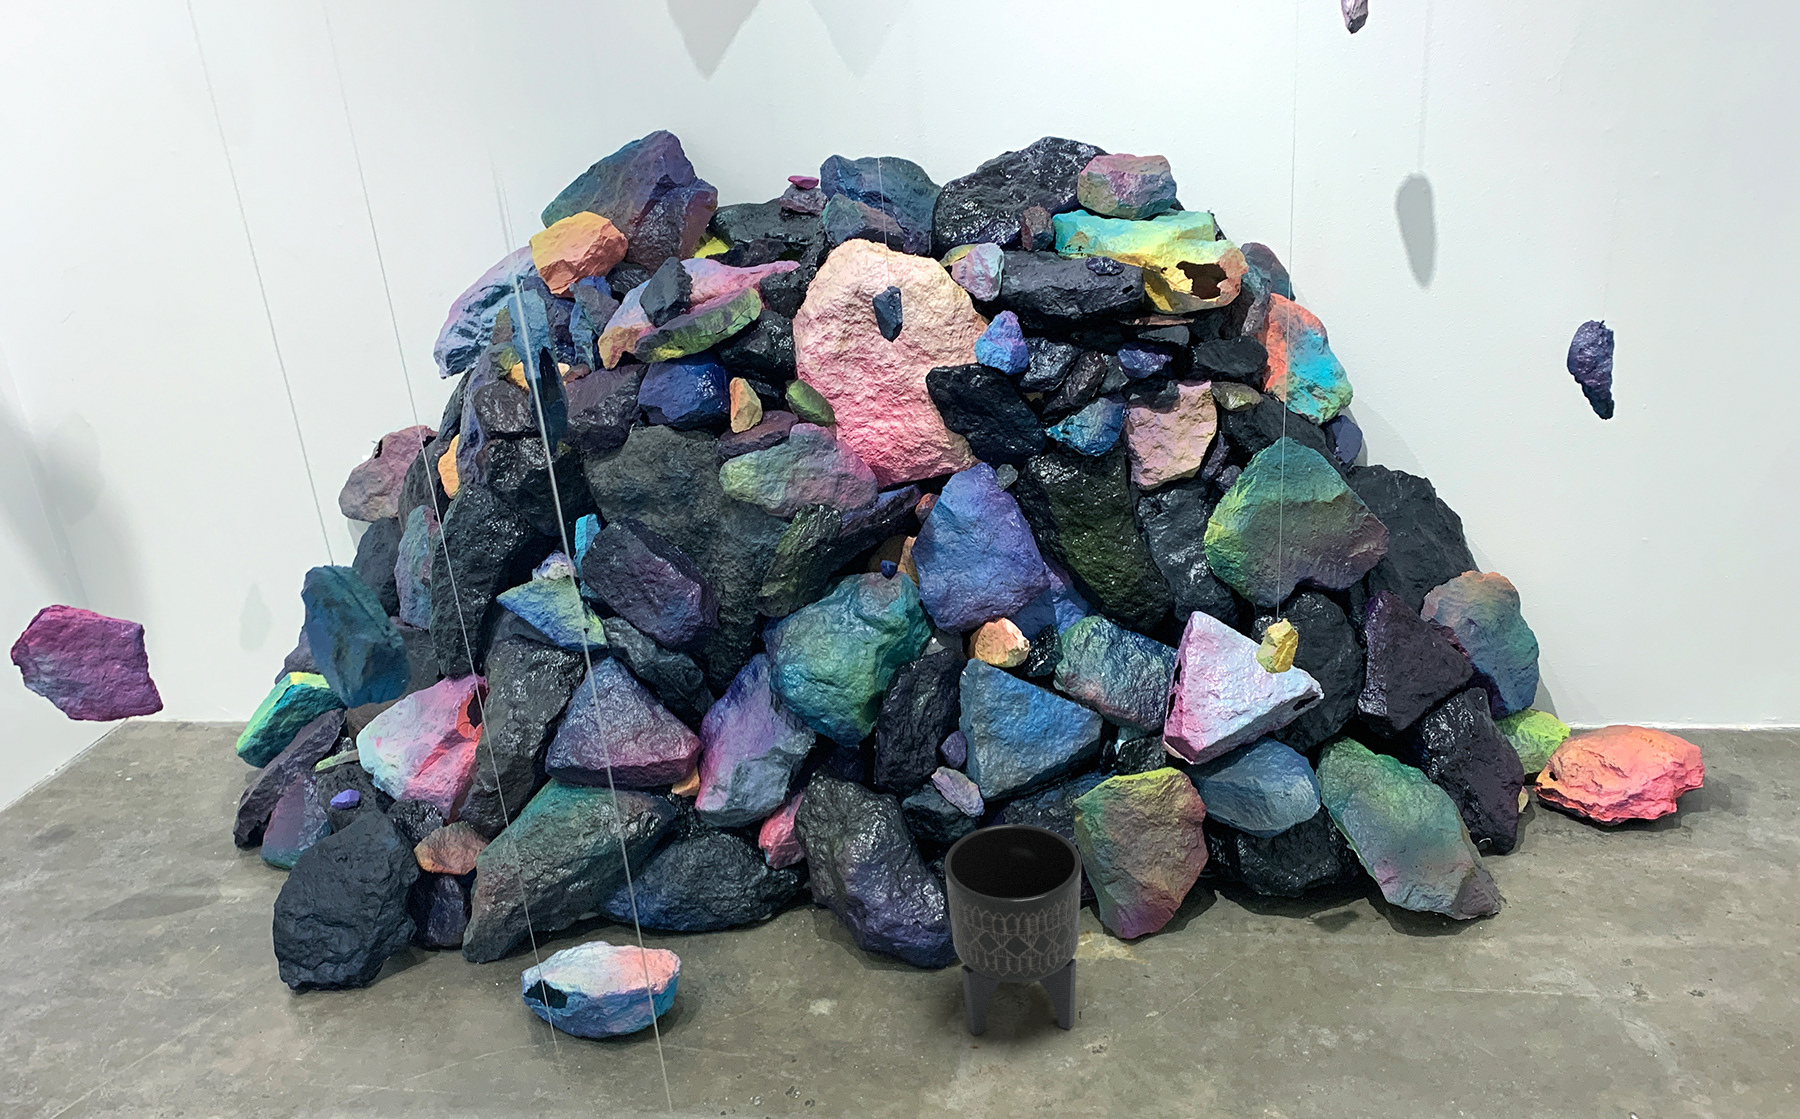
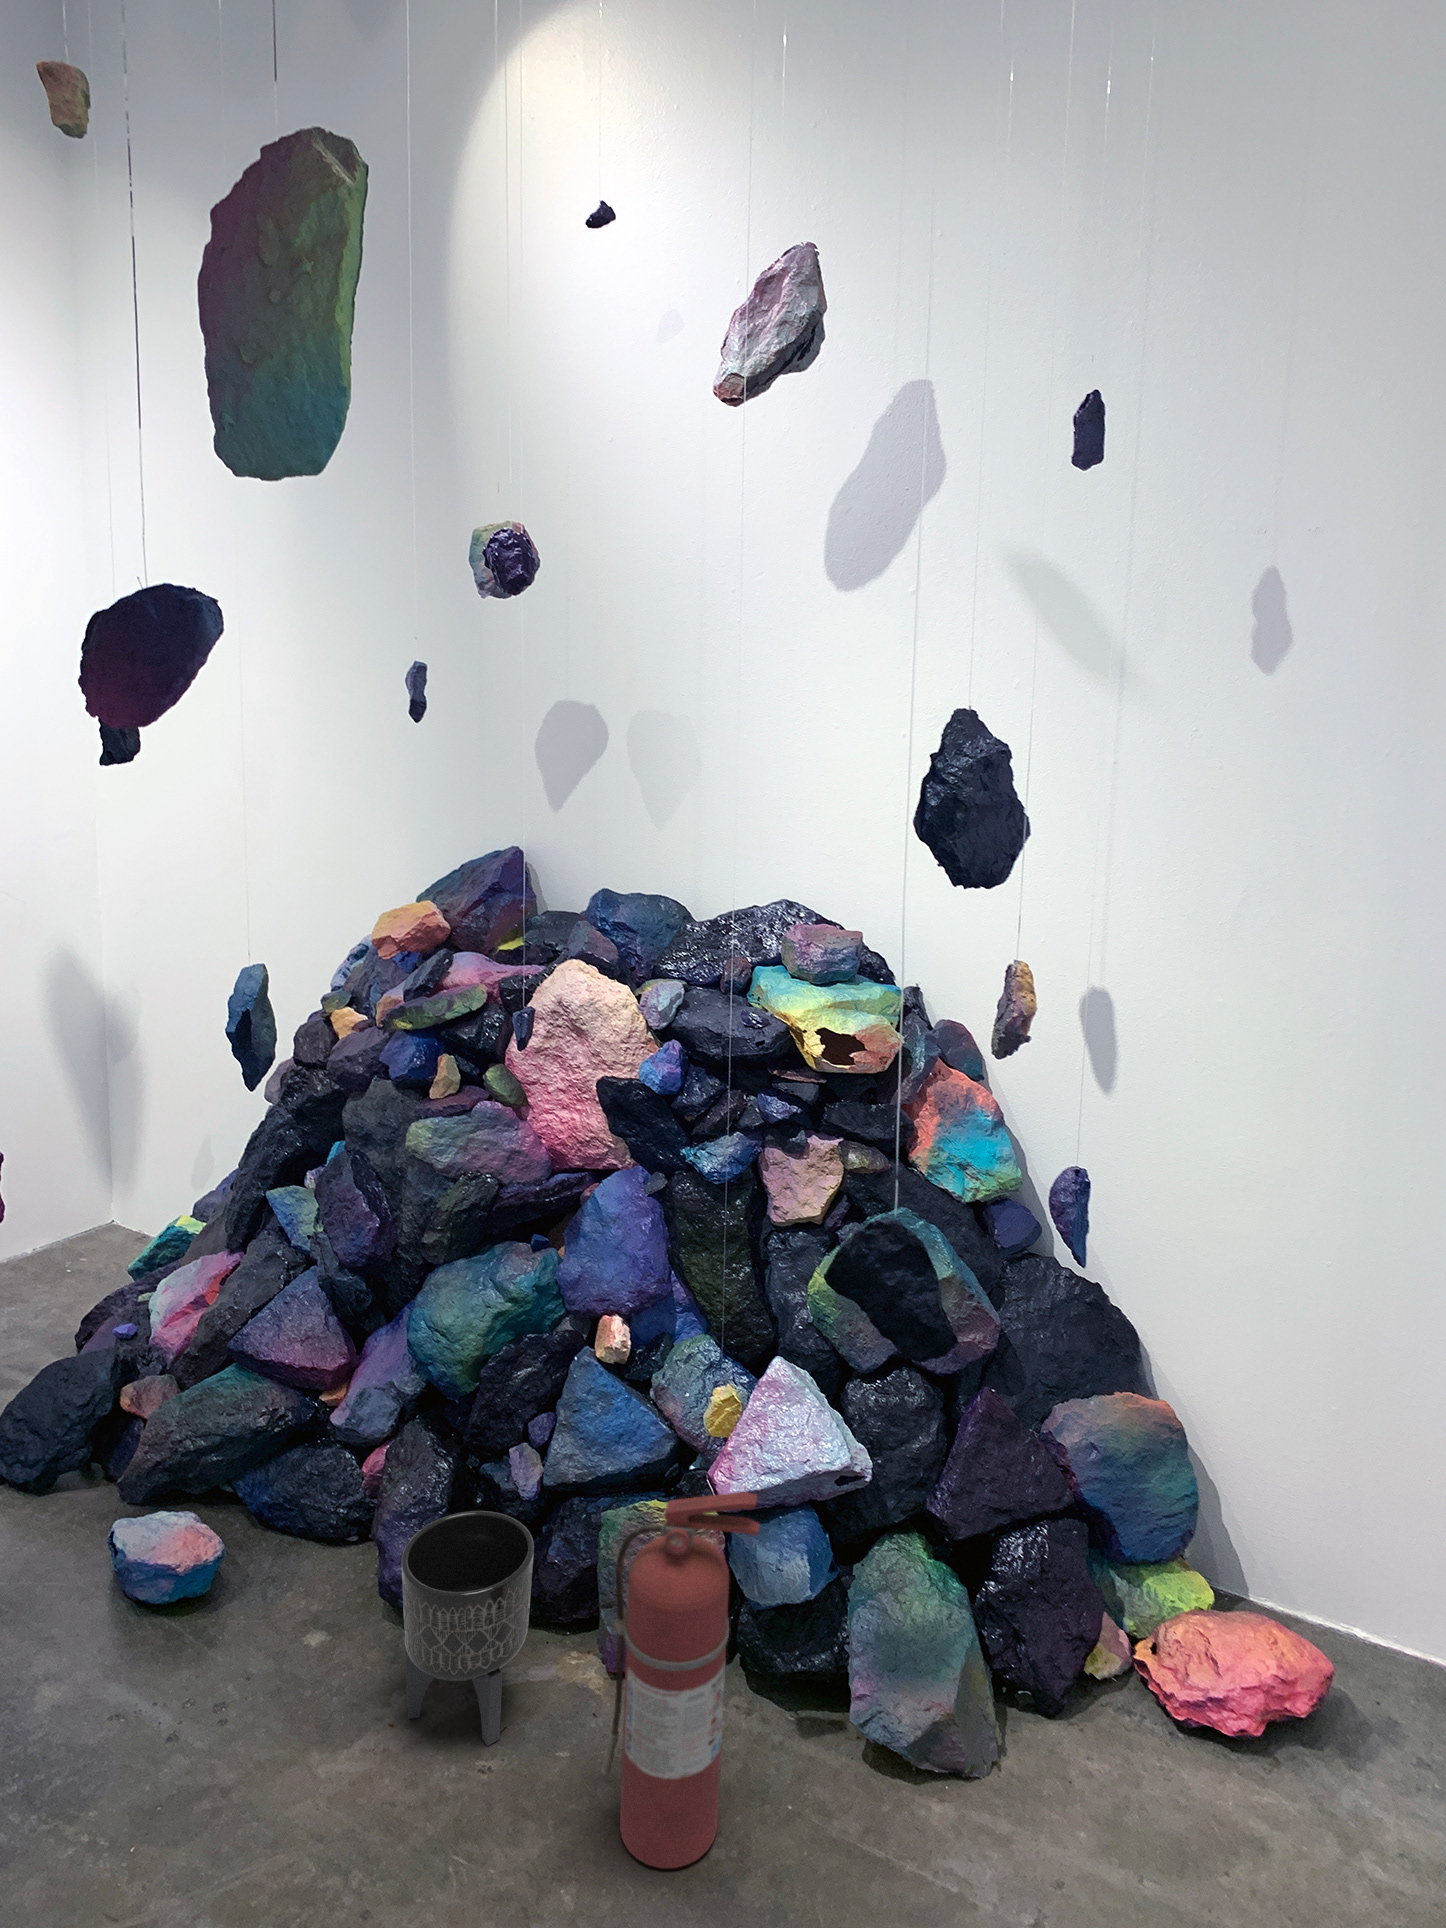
fire extinguisher: none [1221,707,1369,1061] -> present [602,1492,759,1868]

